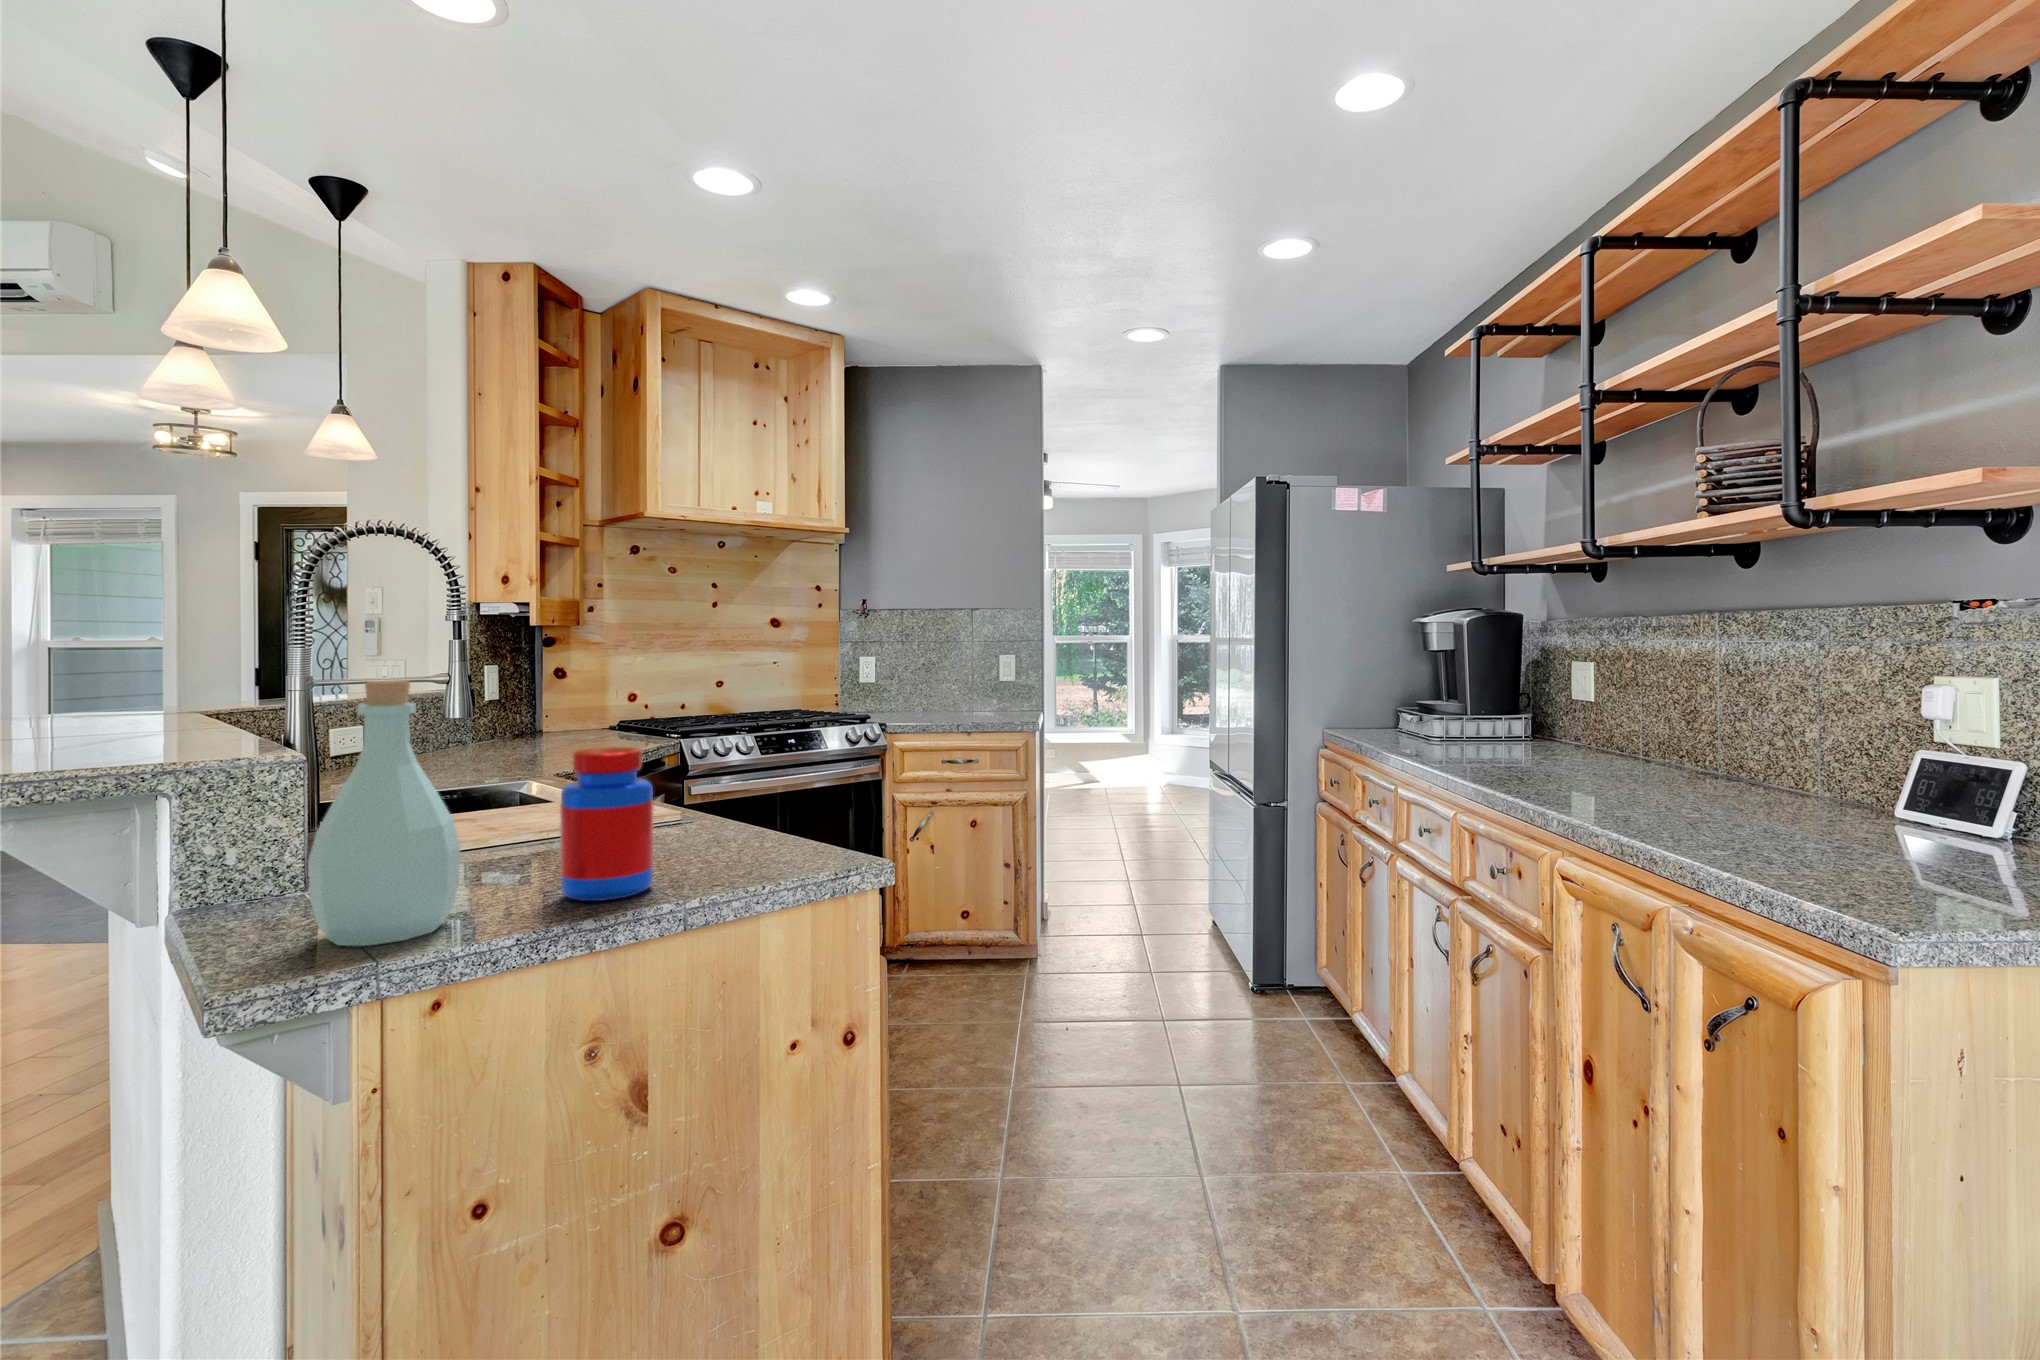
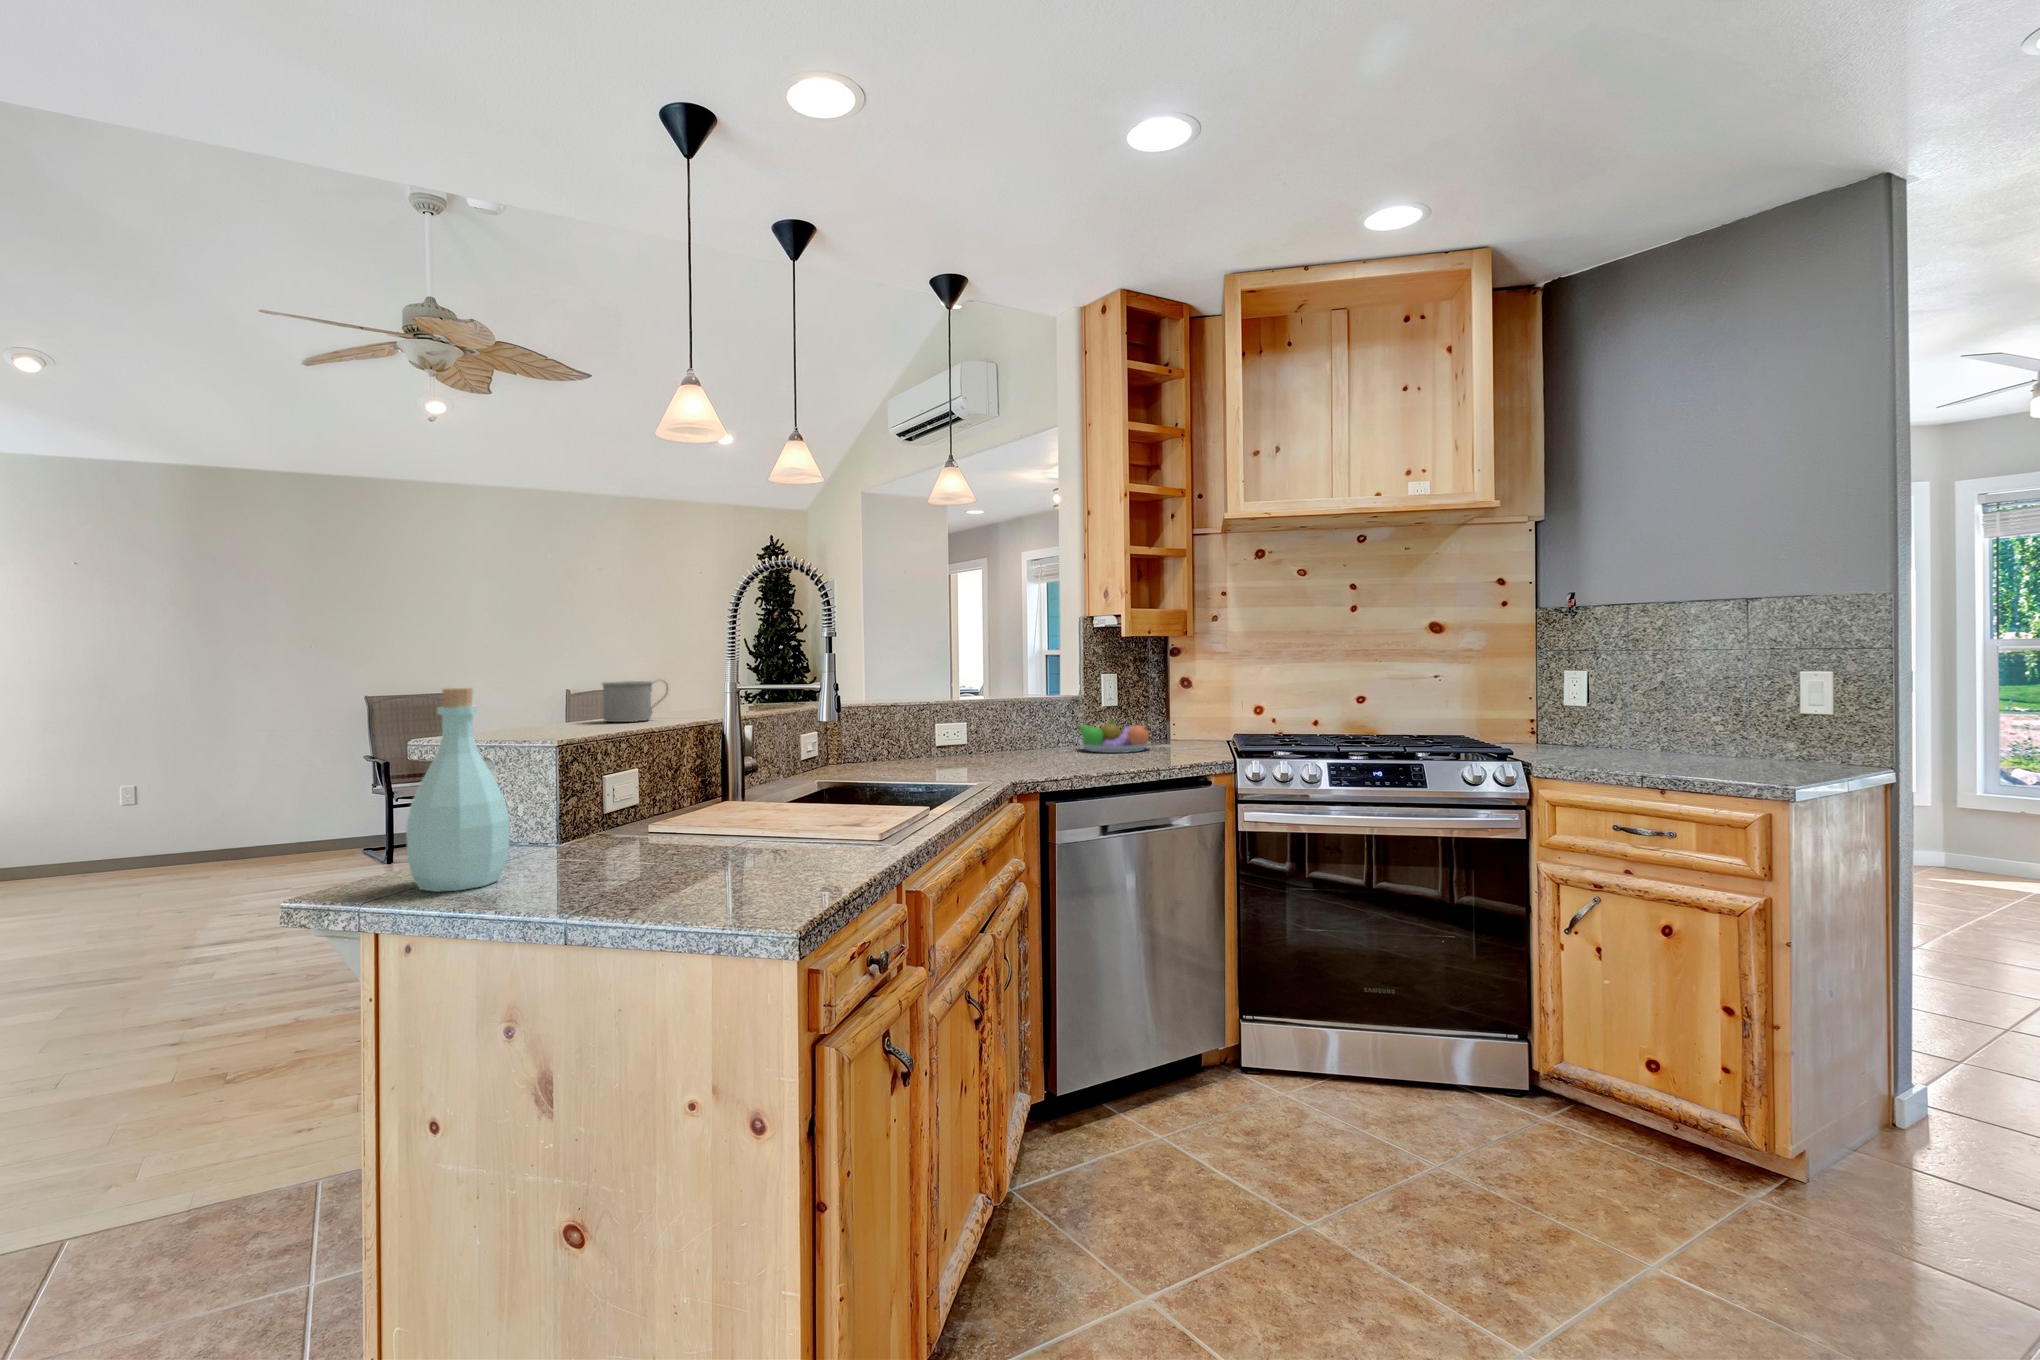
mug: none [74,675,185,740] -> present [602,681,668,722]
fruit bowl: none [482,712,577,747] -> present [1077,719,1150,753]
jar: present [560,747,653,901] -> none [547,755,631,898]

